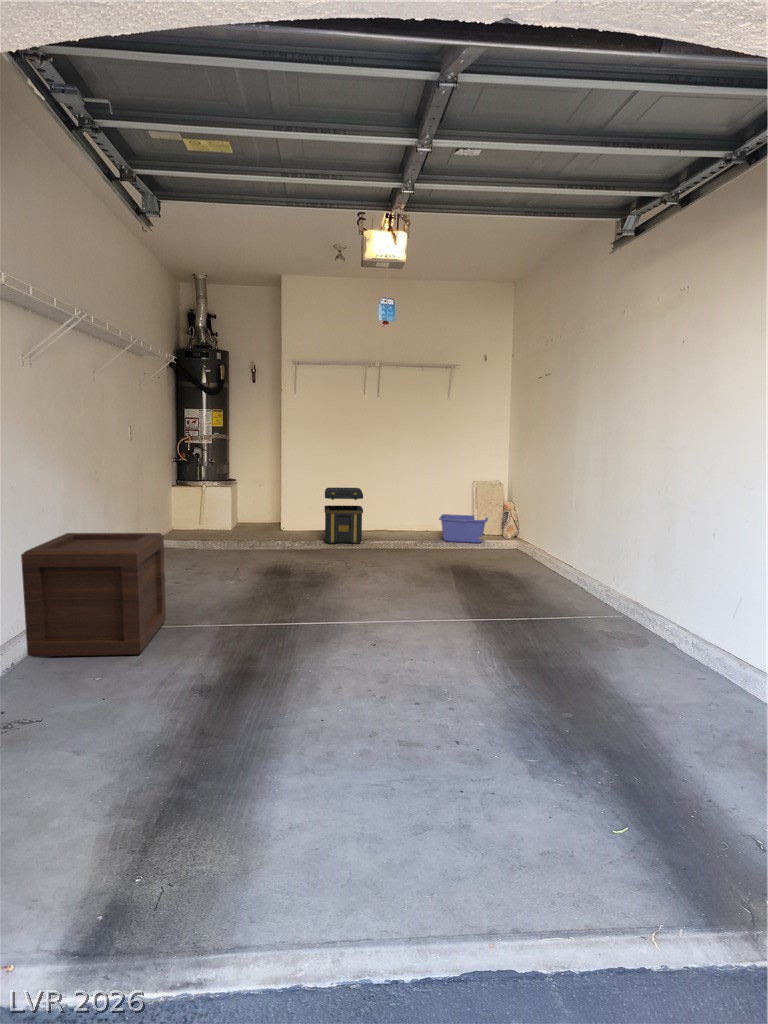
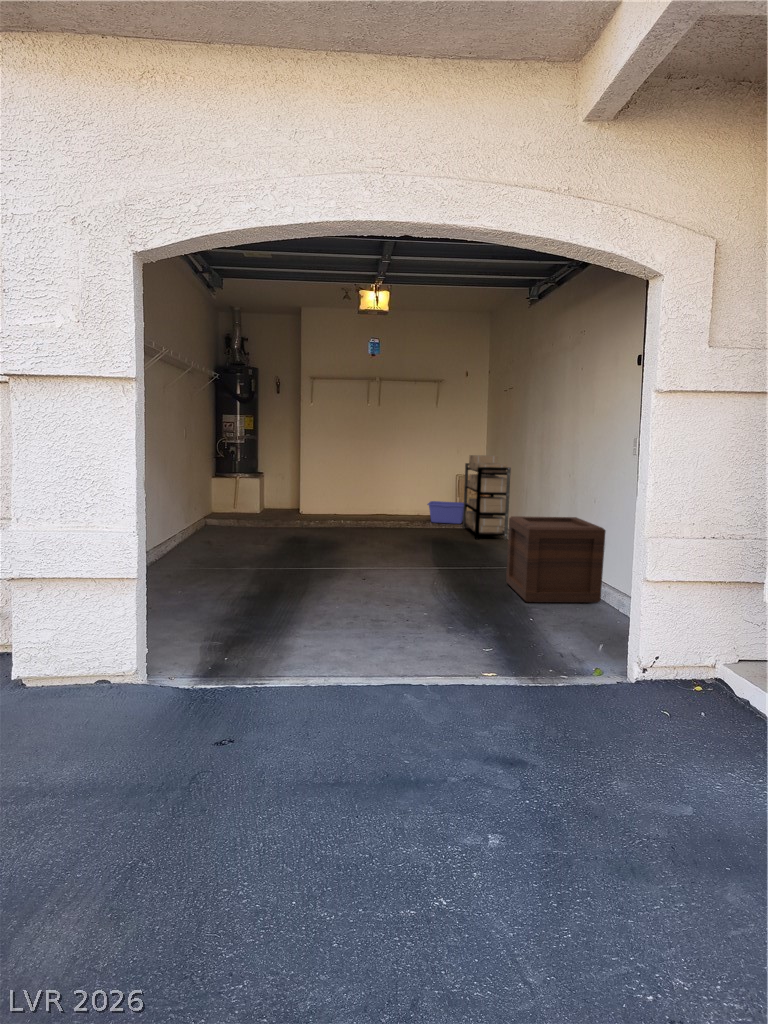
shelving unit: none [485,458,552,567] -> present [463,455,511,540]
toolbox: present [324,488,363,544] -> none [335,479,366,524]
wooden crate: present [21,533,166,657] -> present [506,516,606,603]

